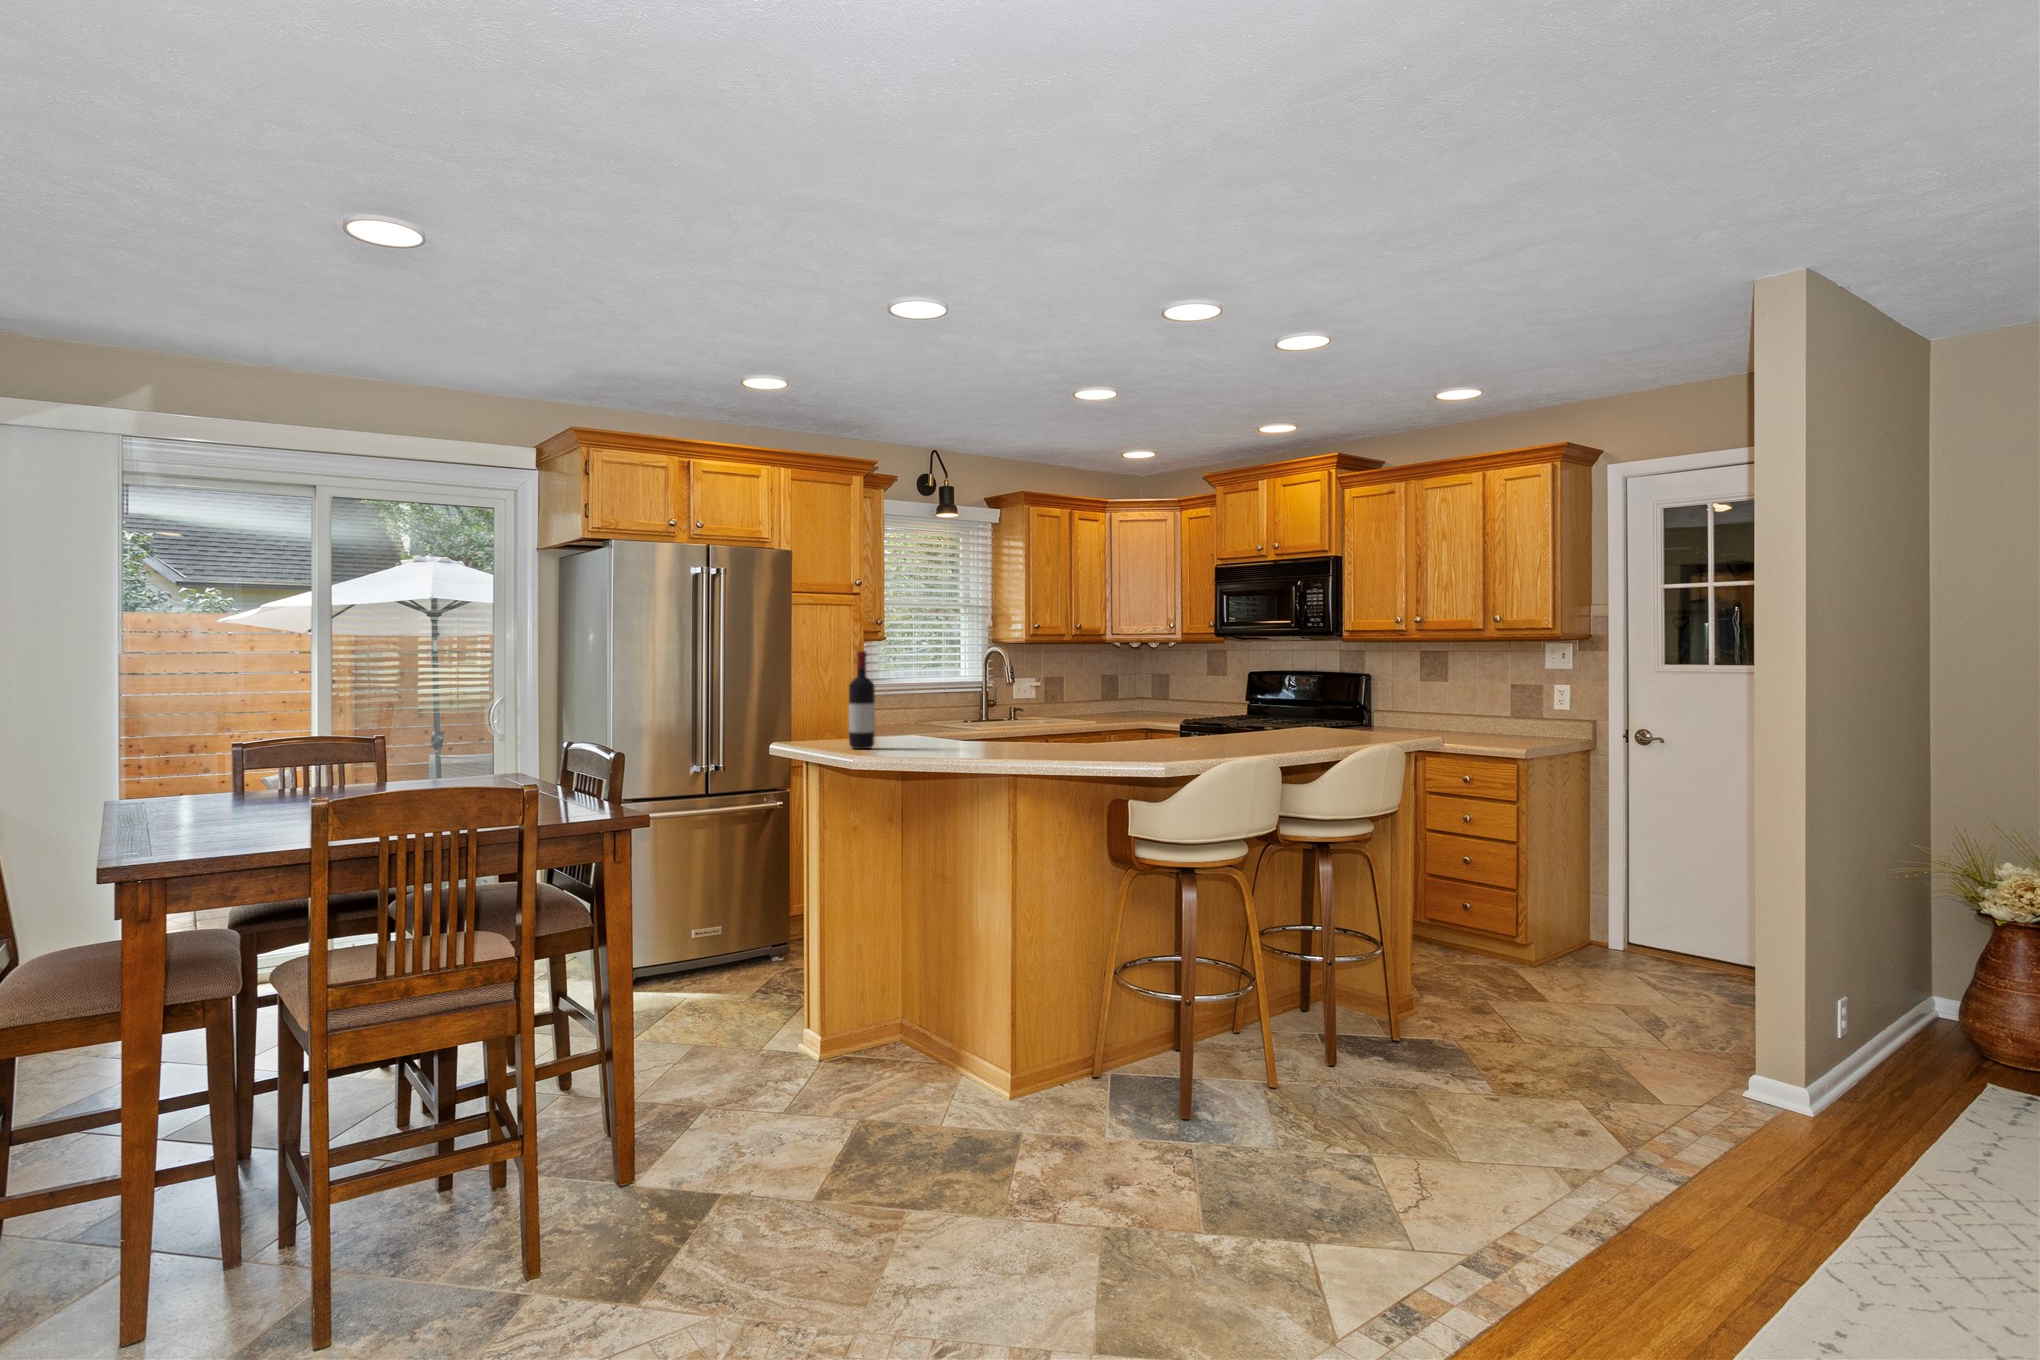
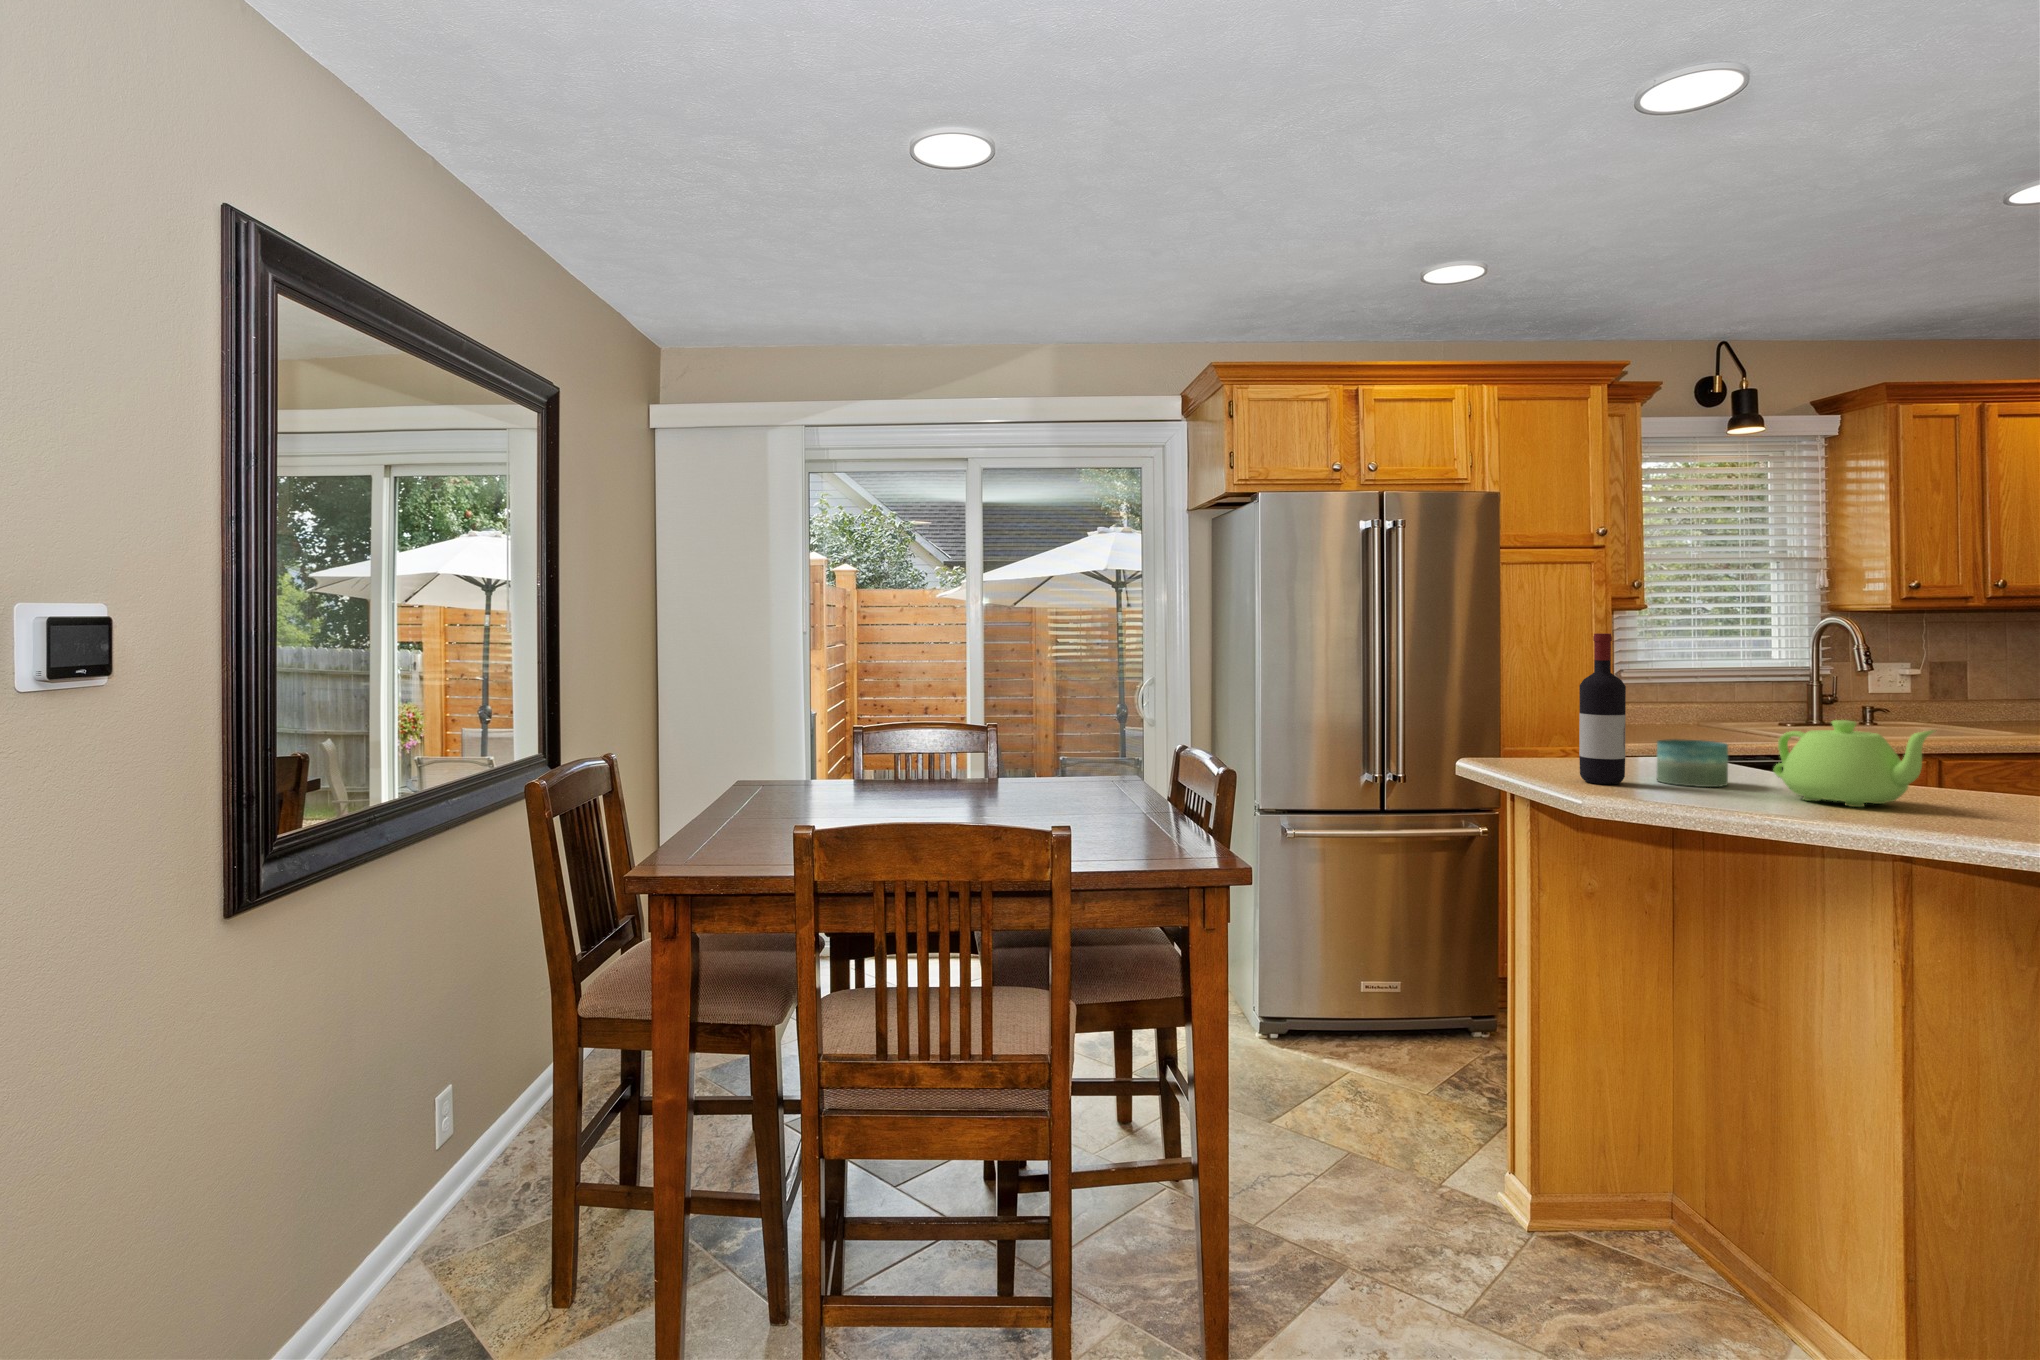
teapot: none [951,702,1023,751] -> present [1774,720,1934,807]
candle: none [892,720,929,748] -> present [1657,739,1728,787]

